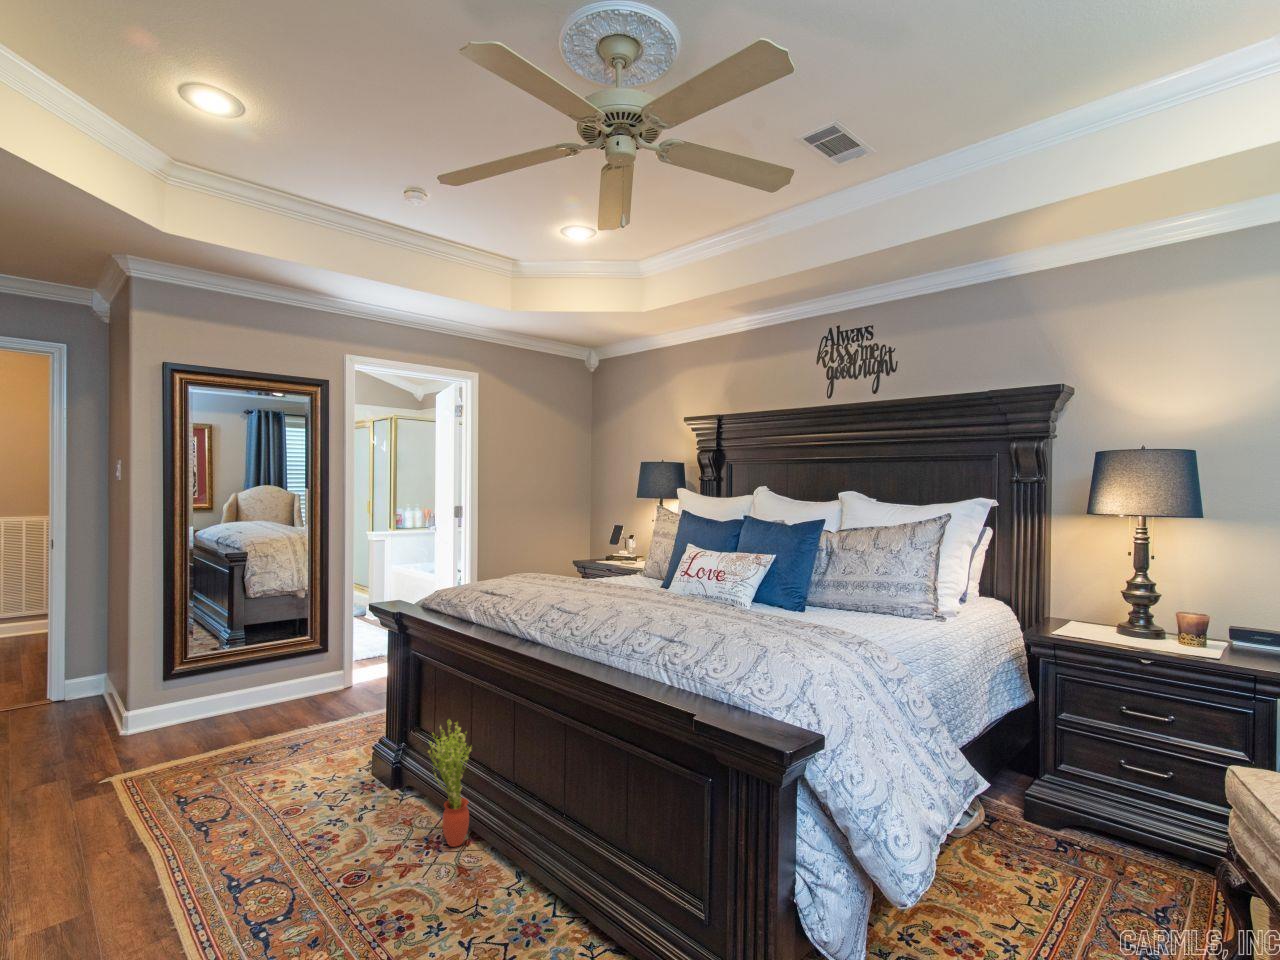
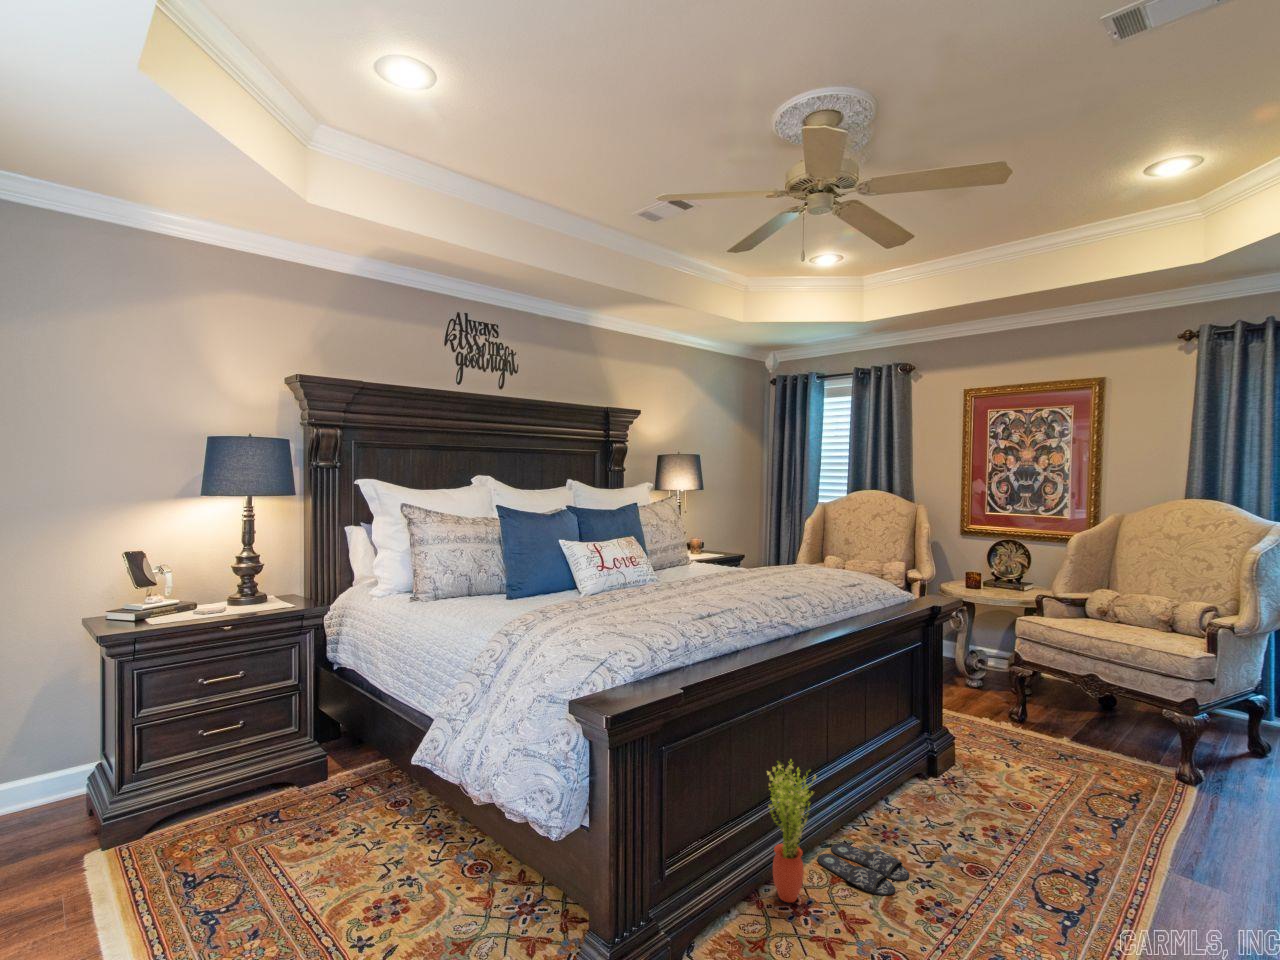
slippers: none [430,866,524,924] -> present [817,843,909,895]

